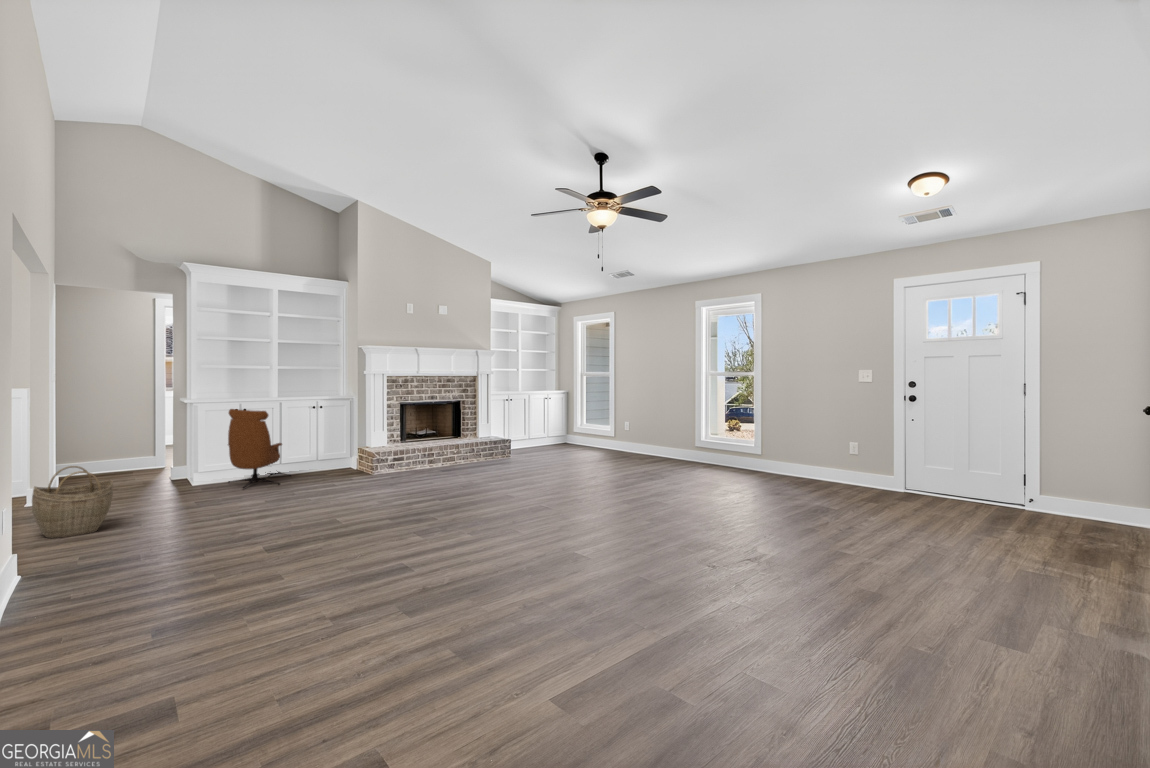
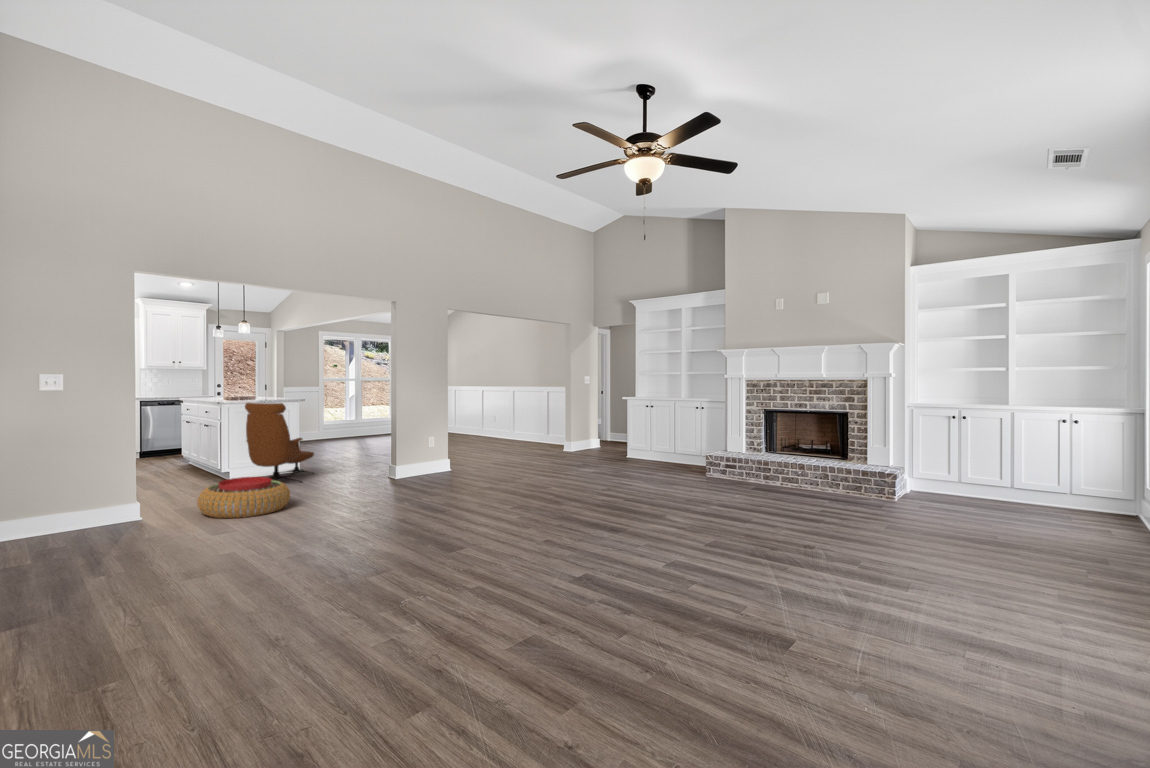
woven basket: present [32,466,113,538] -> none [49,465,128,540]
pouf: none [179,480,270,519] -> present [198,477,290,518]

